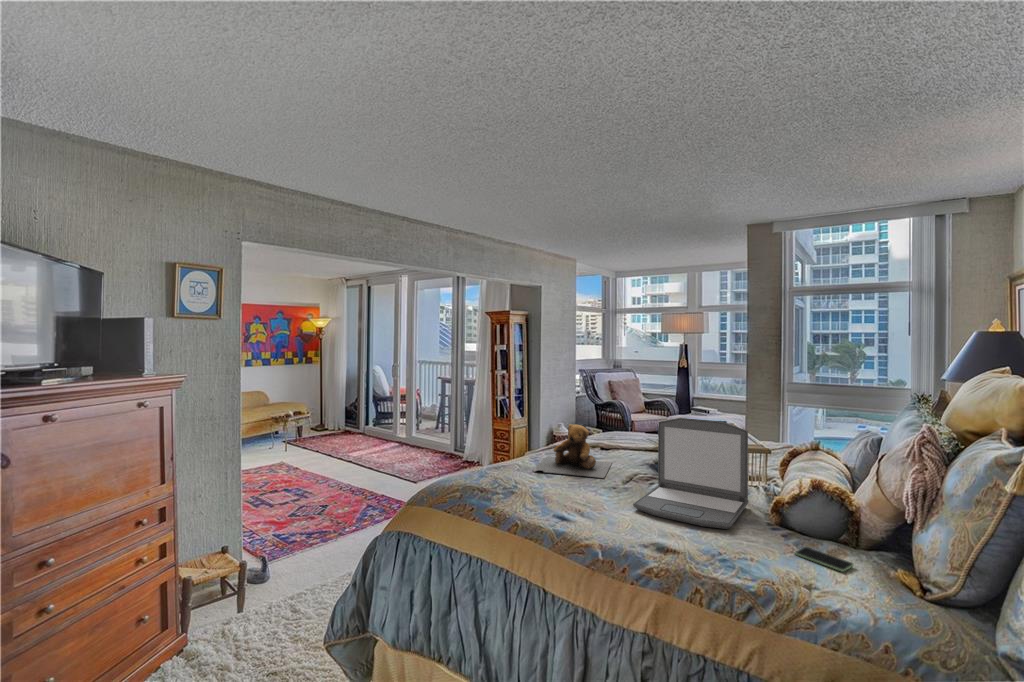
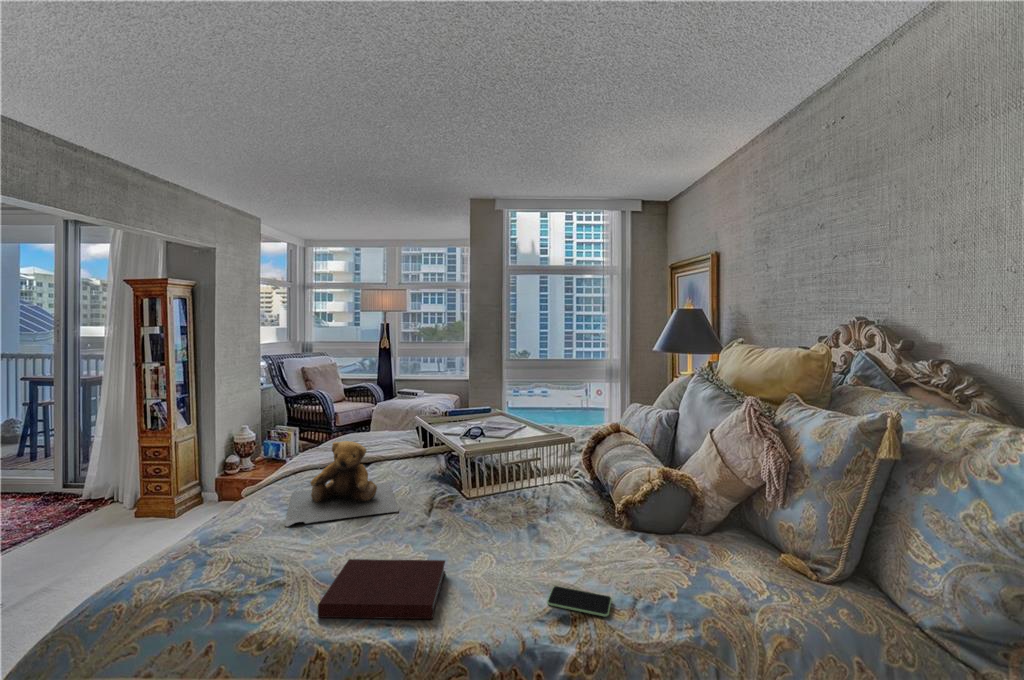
laptop: present [633,418,748,529] -> none [476,418,601,558]
notebook: none [523,490,606,526] -> present [318,559,445,619]
smartphone: present [795,547,854,572] -> present [547,586,612,617]

